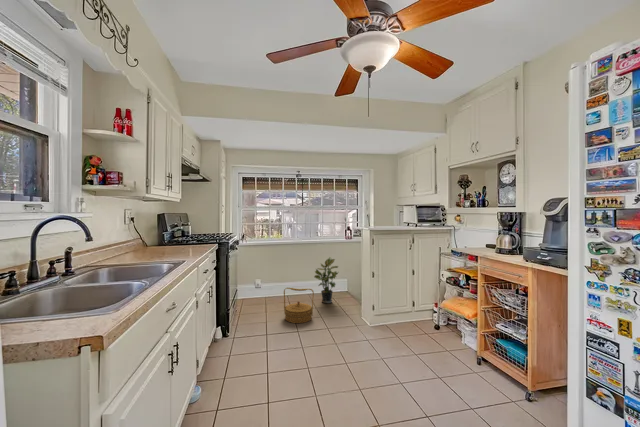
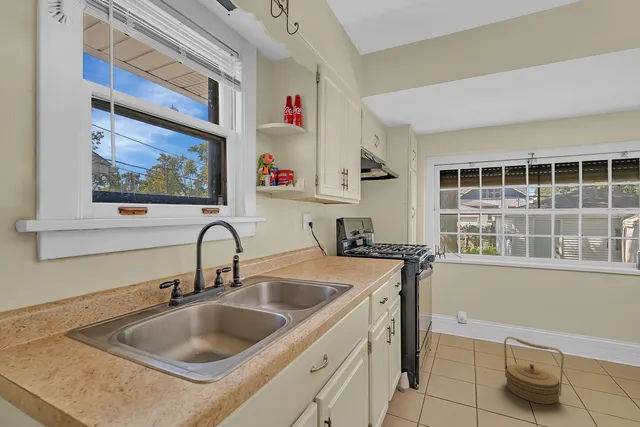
potted plant: present [314,258,338,303] -> none [561,297,617,377]

